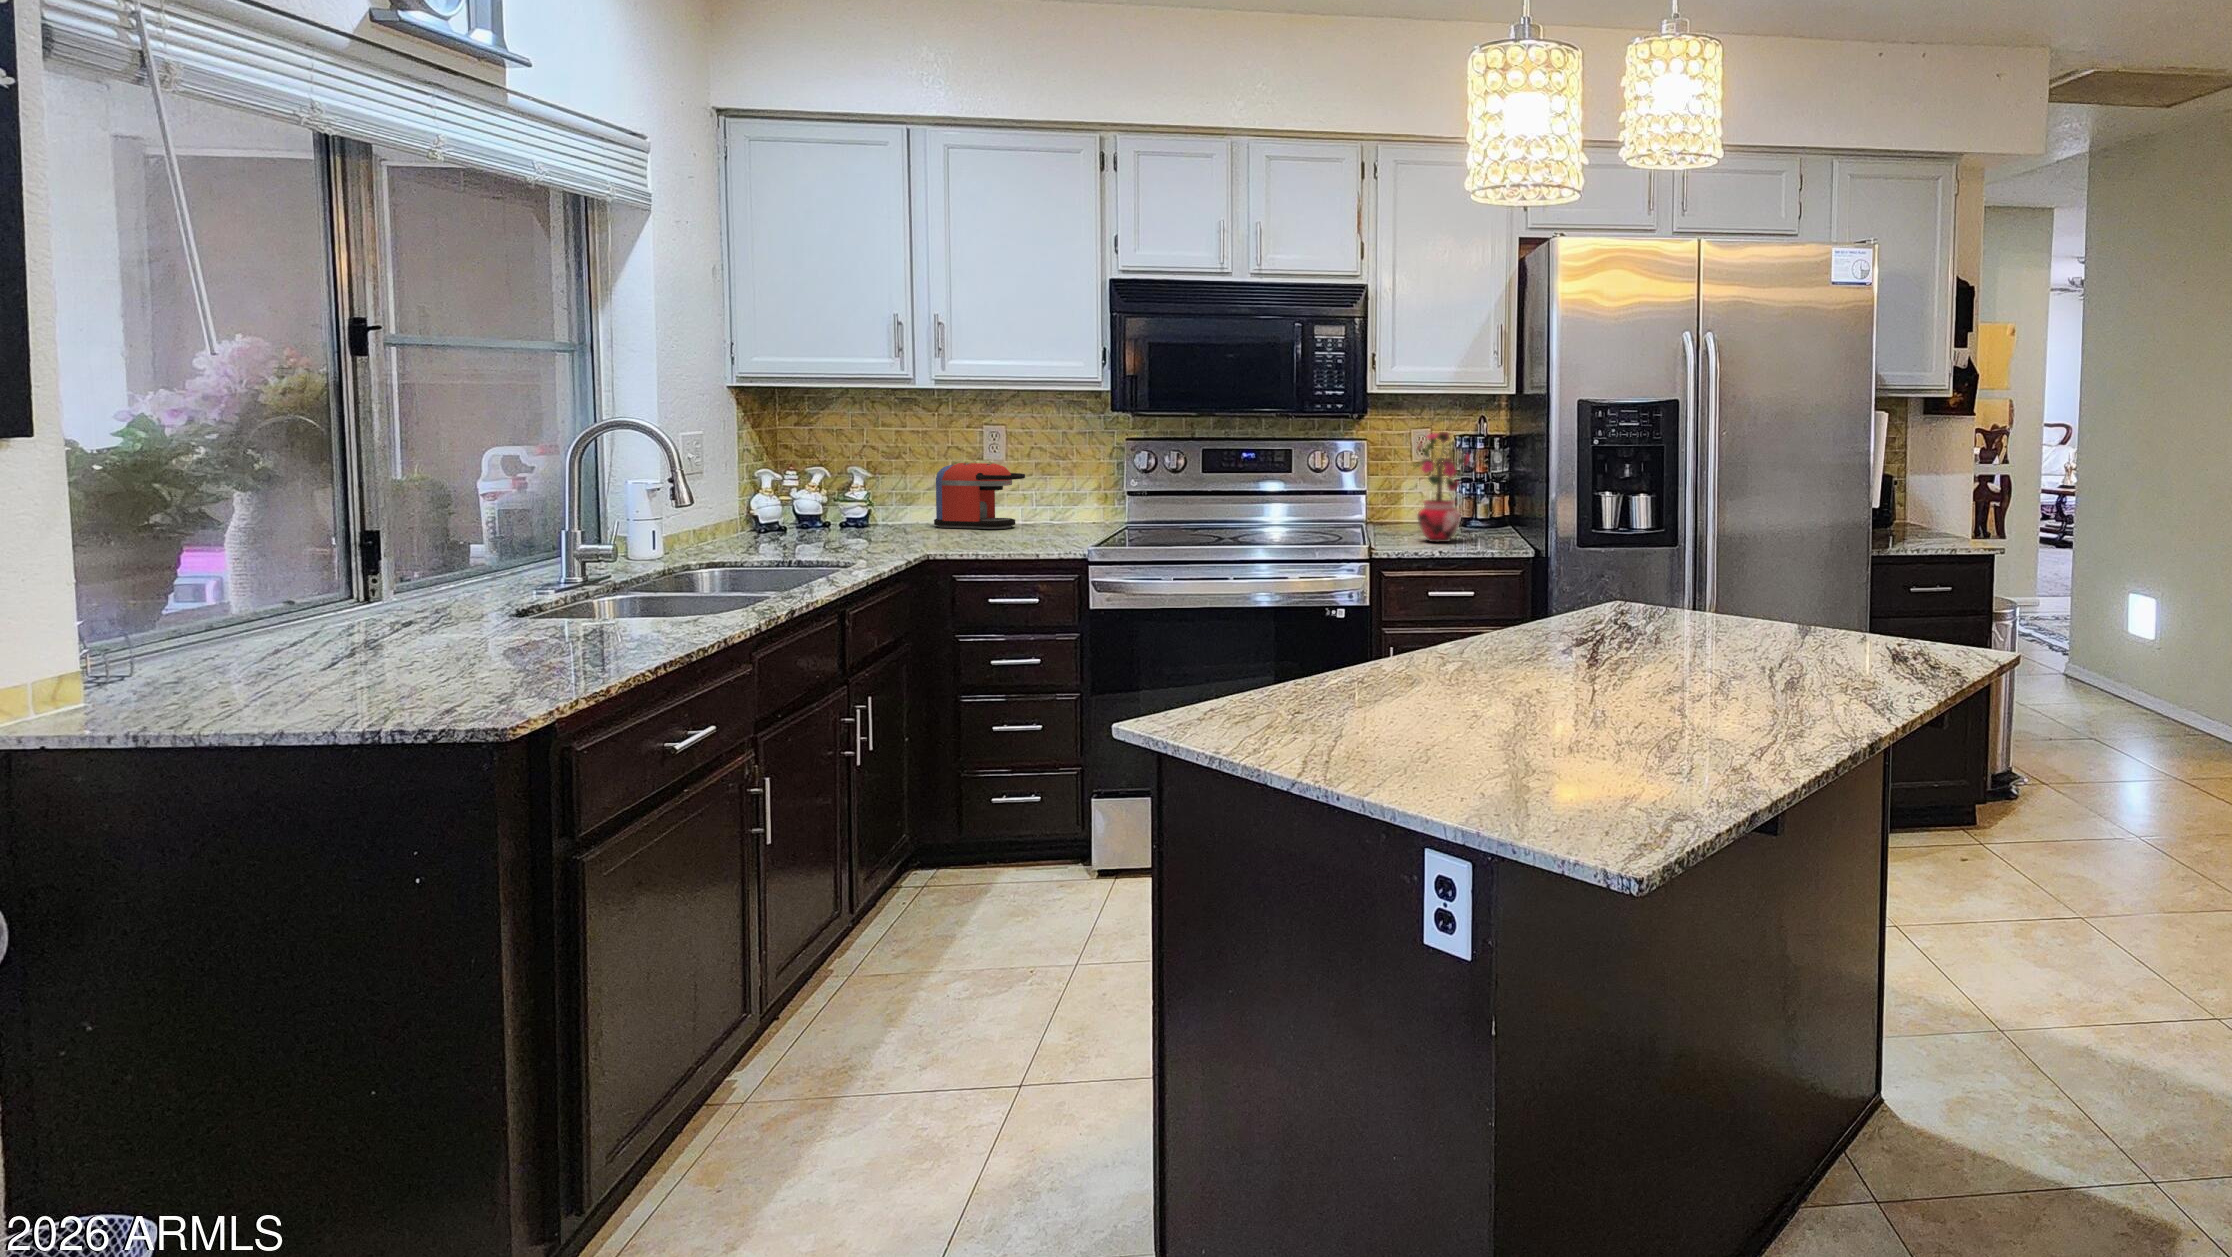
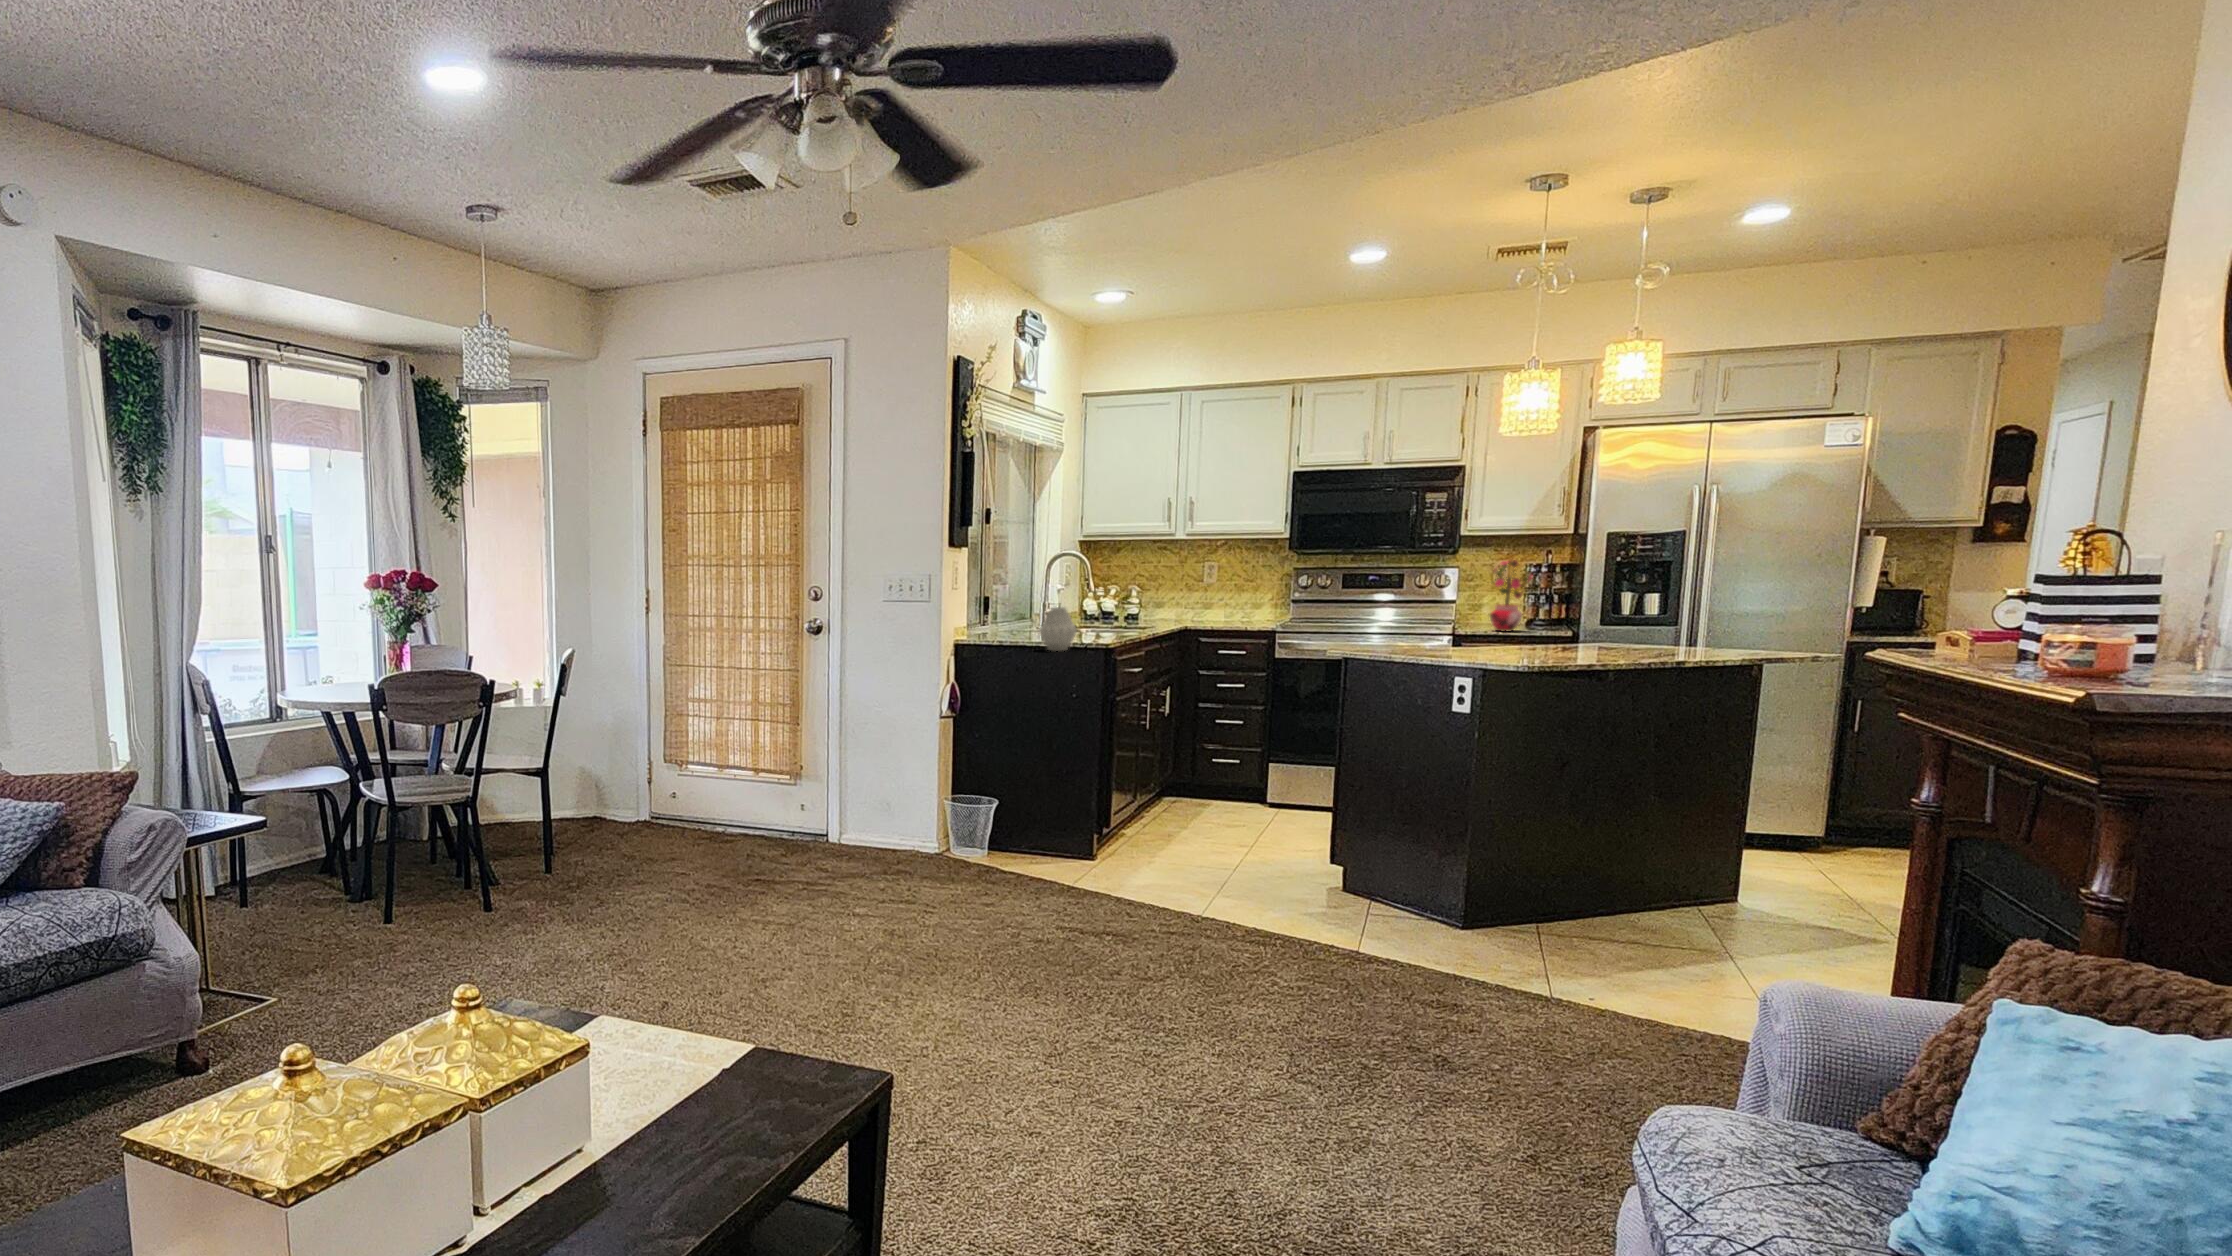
coffee maker: present [934,463,1025,529] -> none [1175,583,1229,621]
vase: none [349,560,489,686] -> present [1039,607,1077,651]

